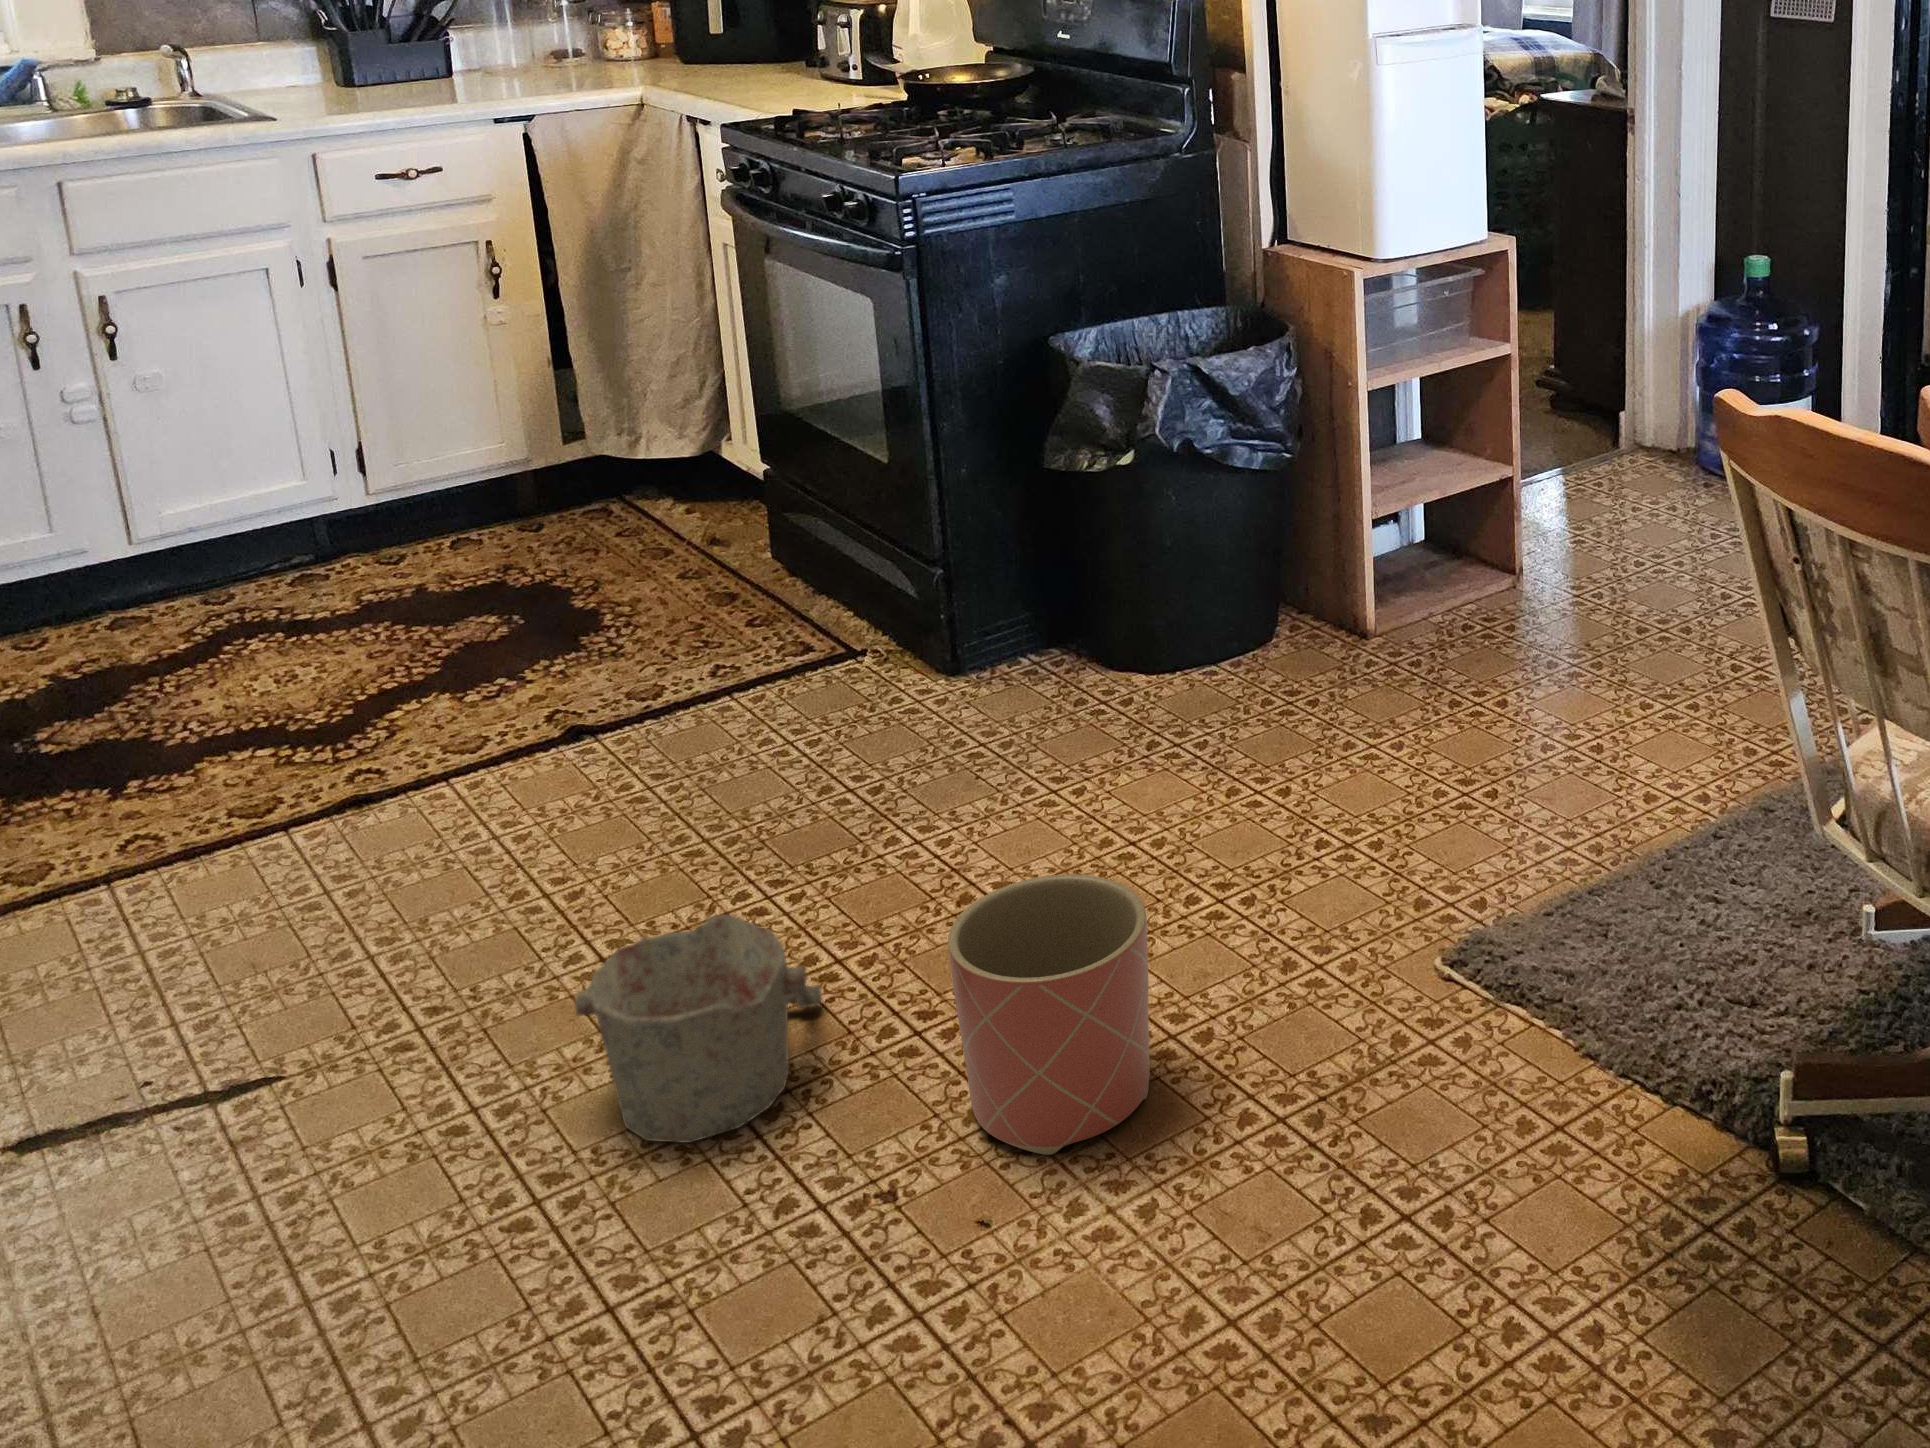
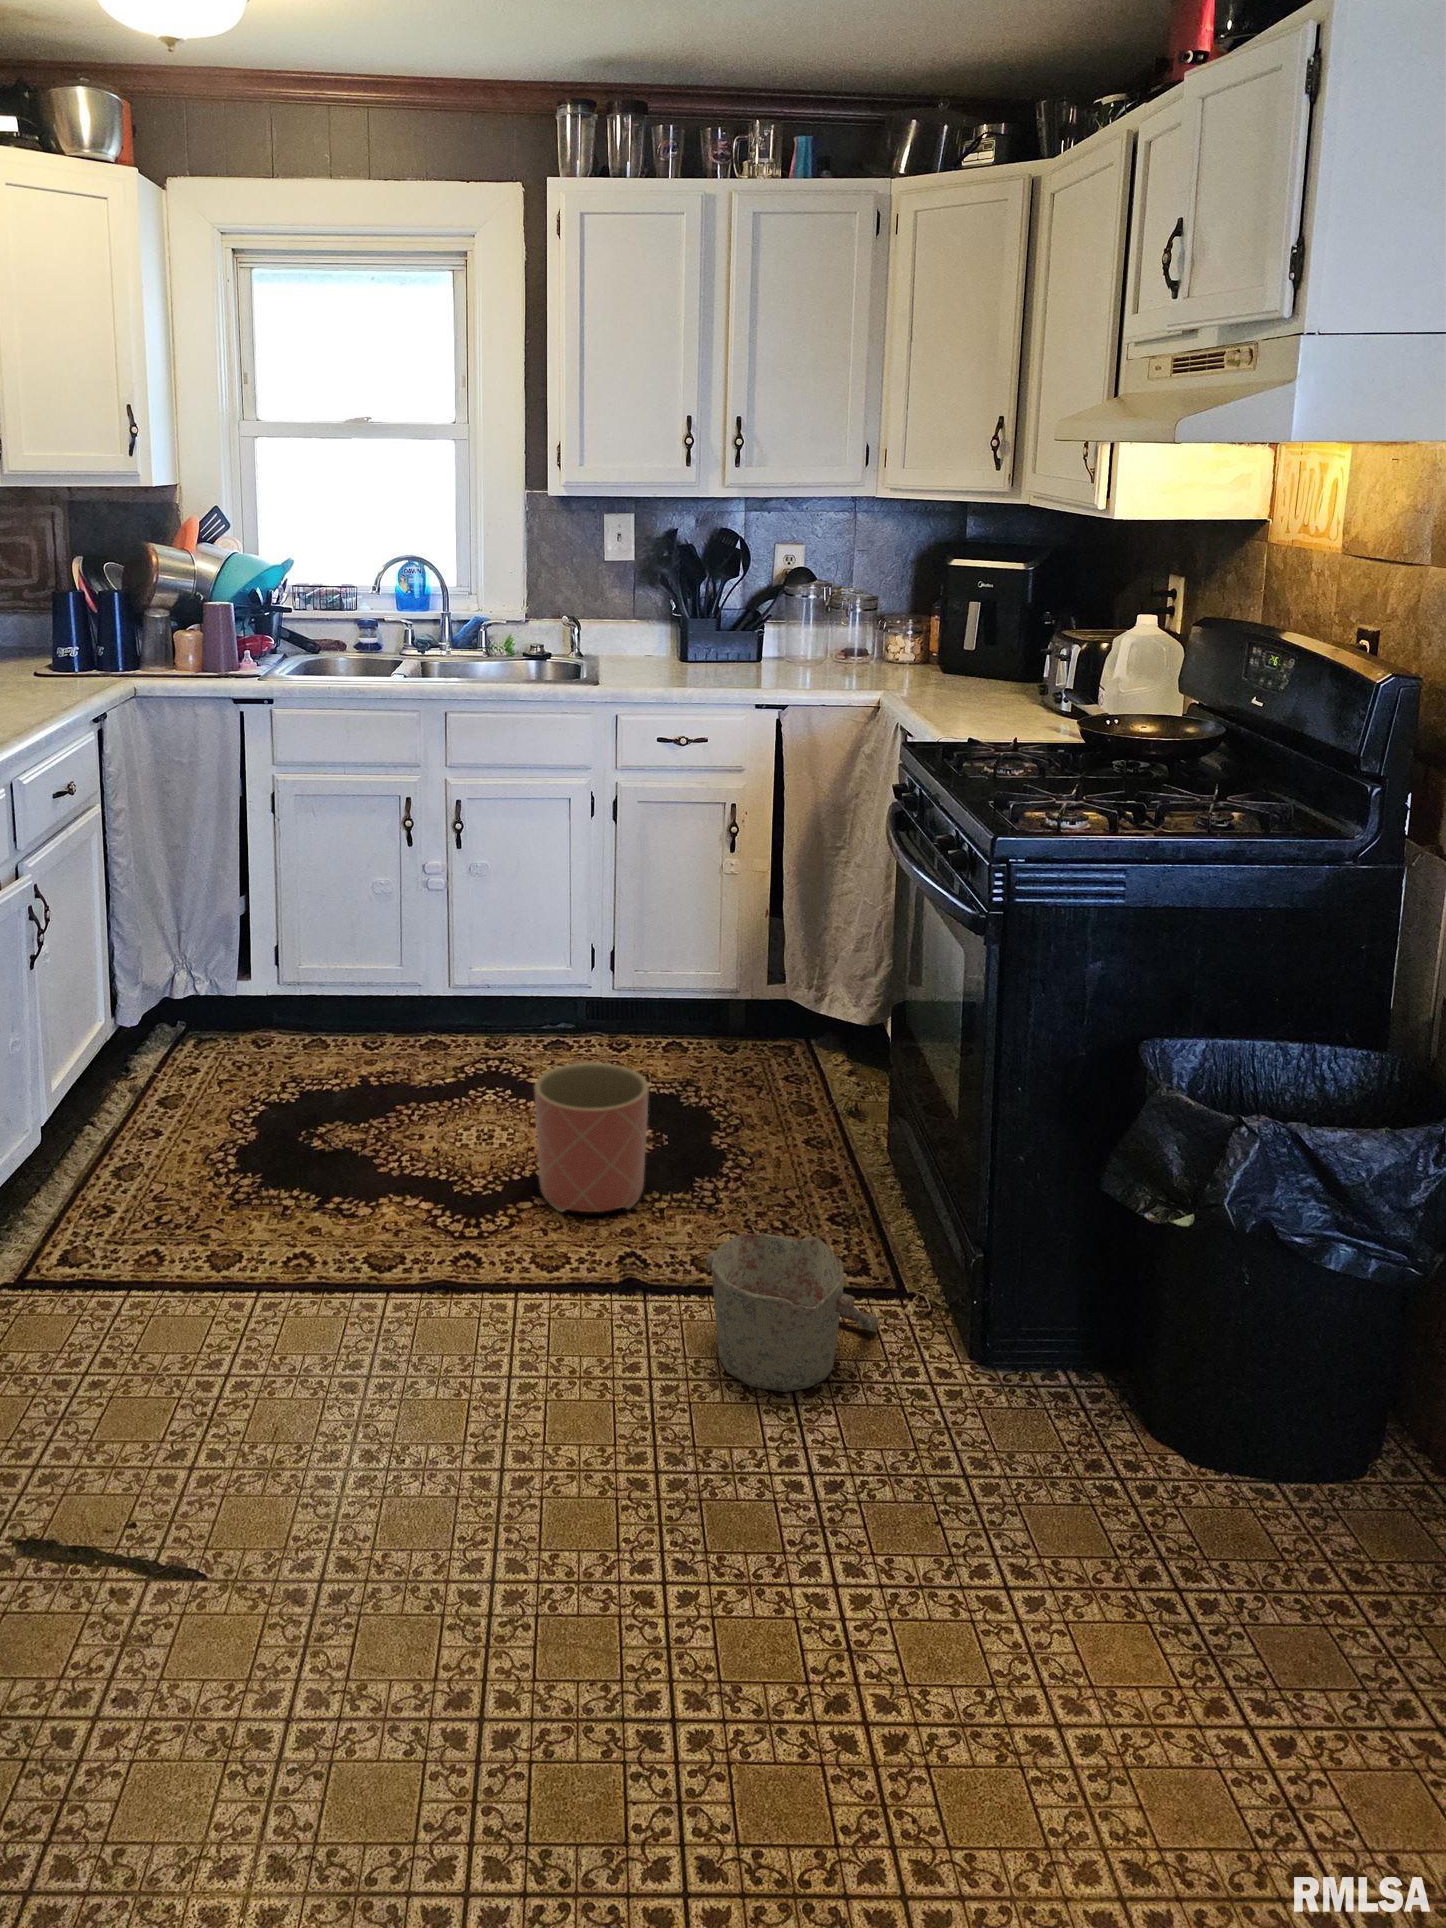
planter: present [948,874,1150,1155] -> present [534,1062,649,1212]

